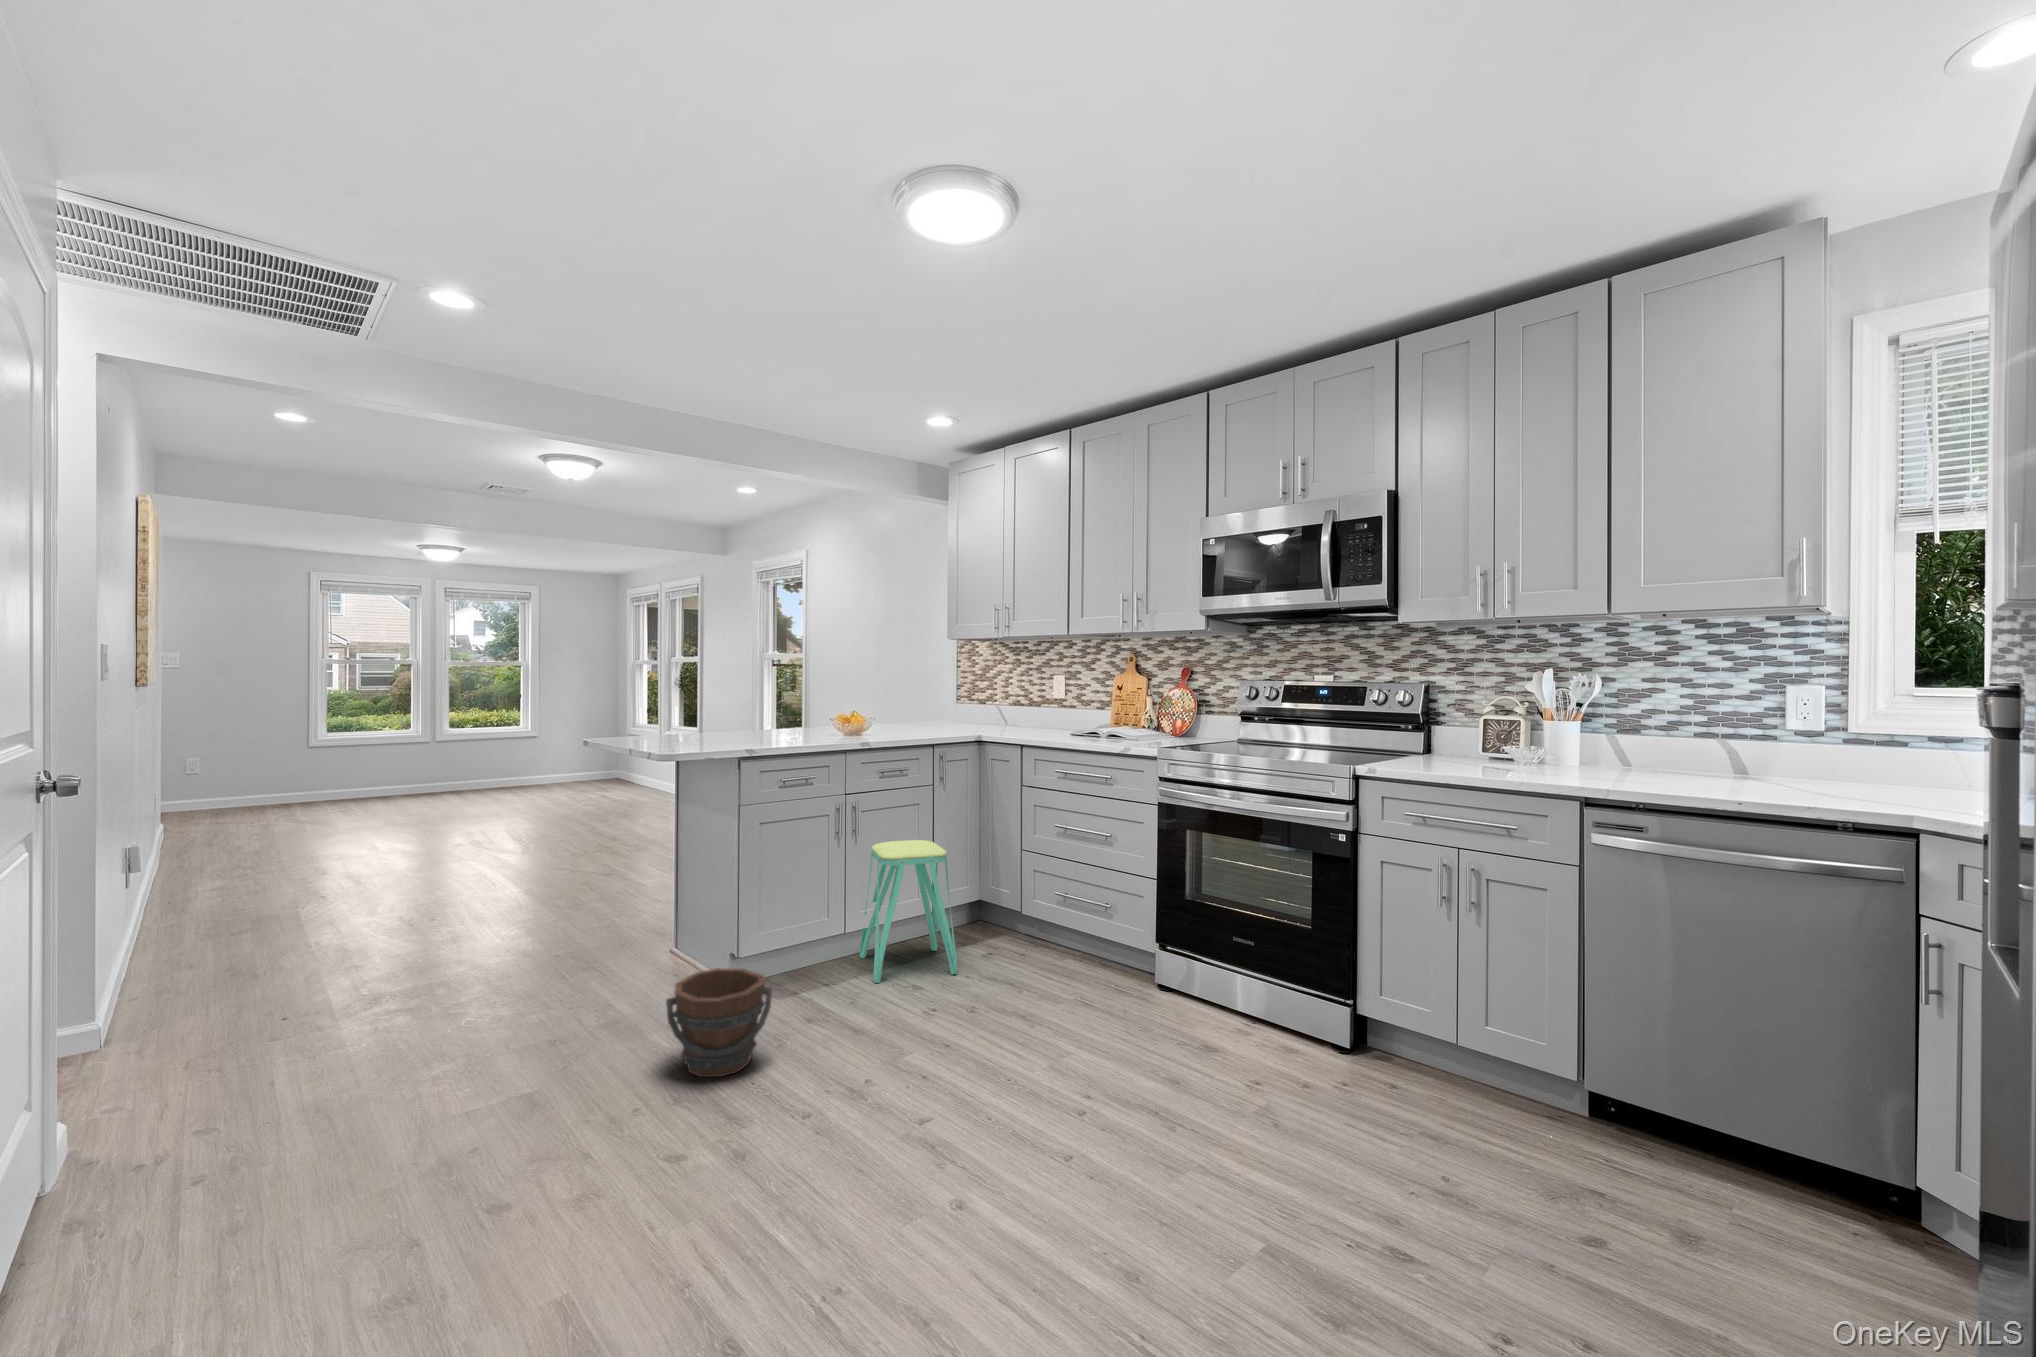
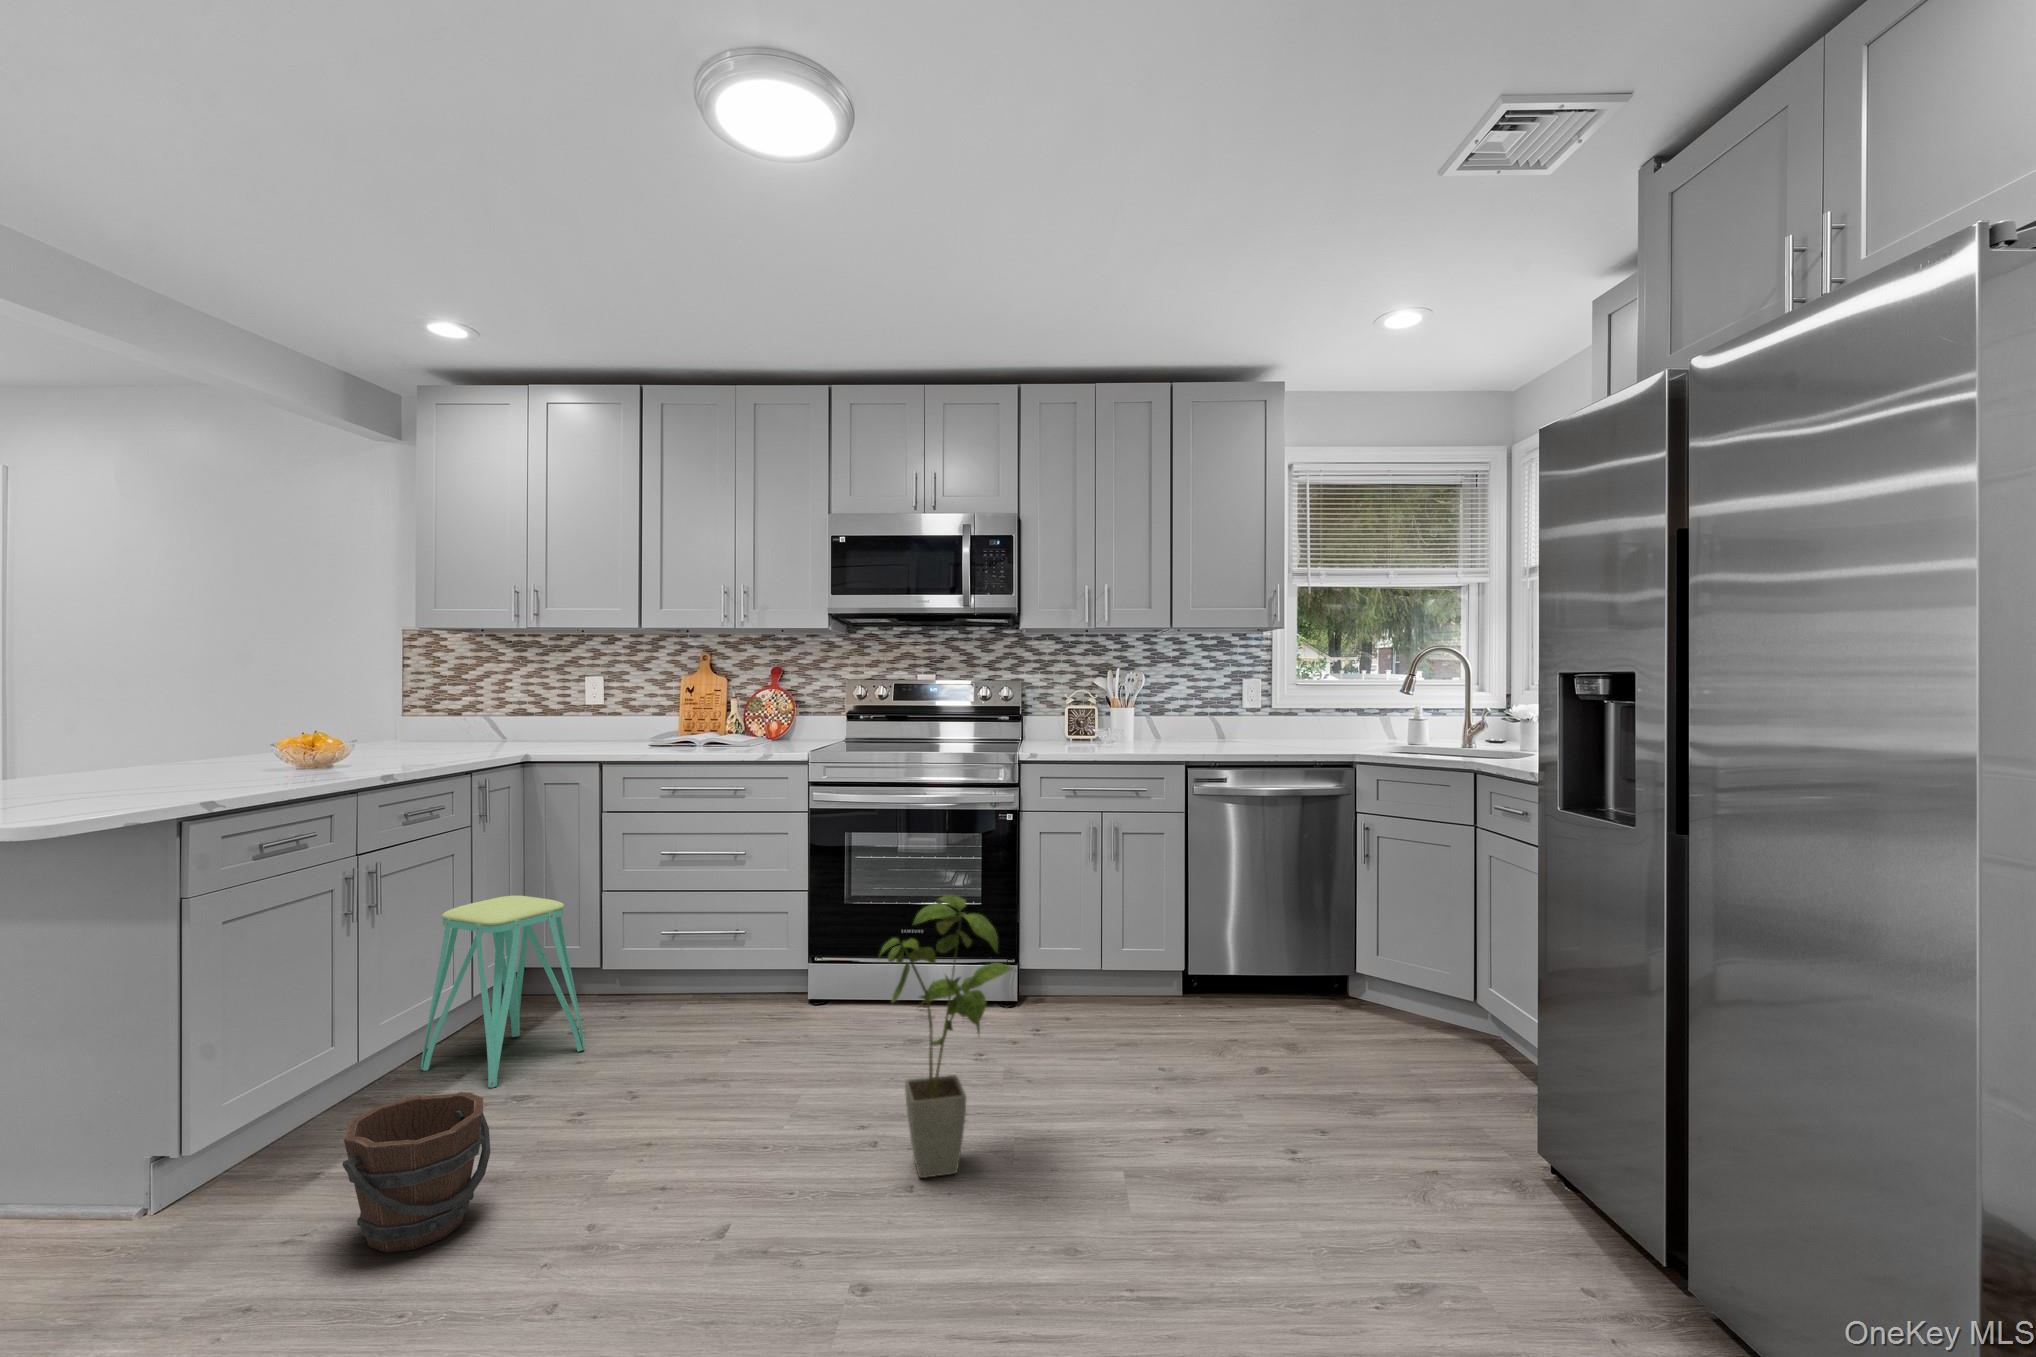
house plant: none [1002,901,1162,1206] -> present [880,895,1014,1178]

